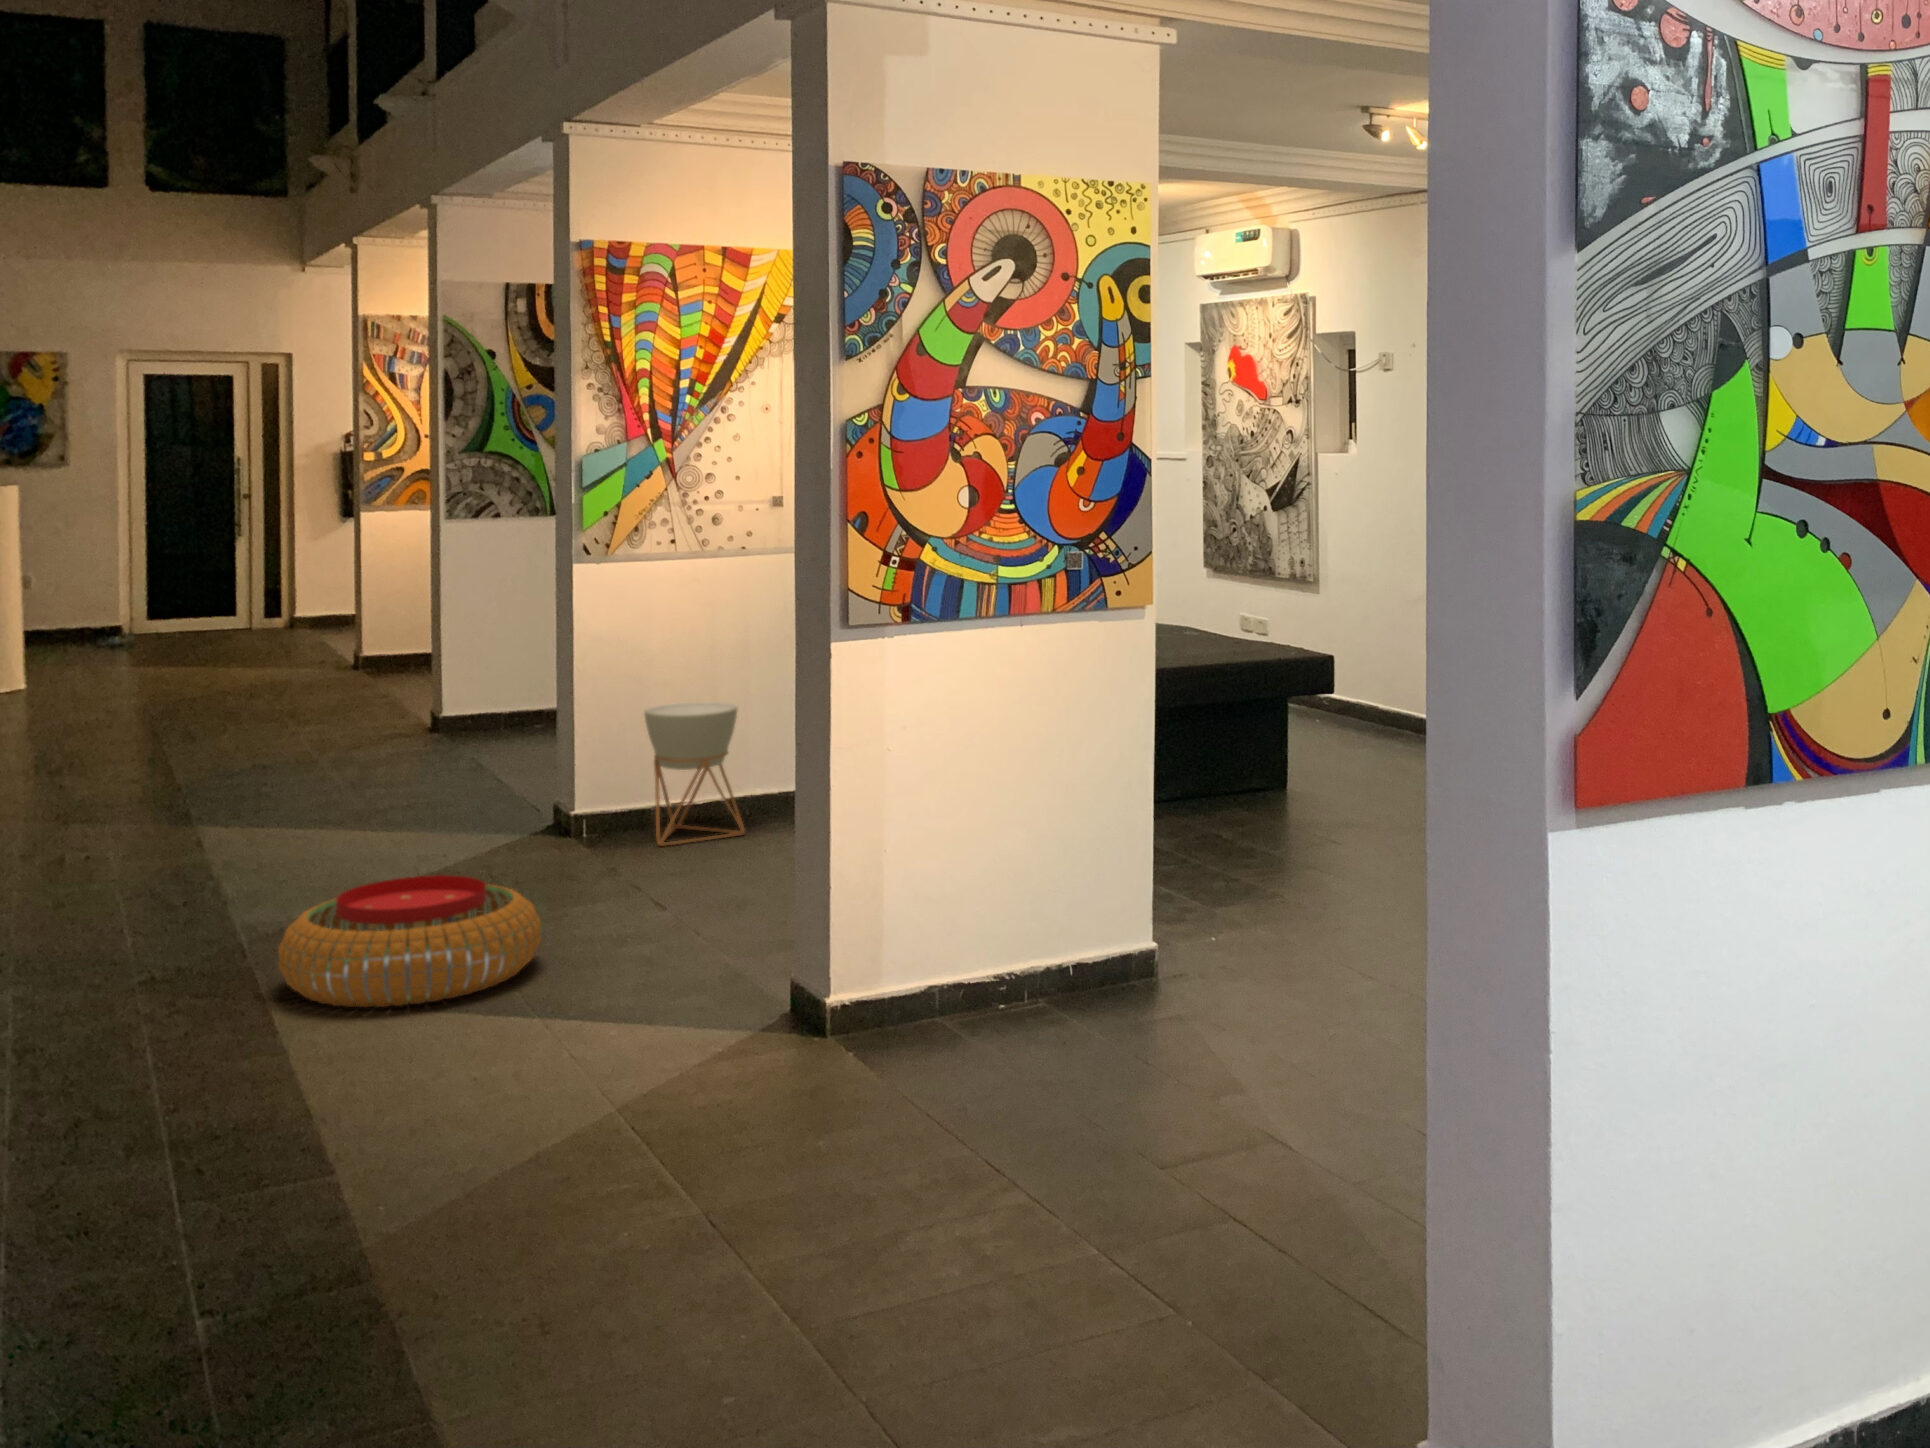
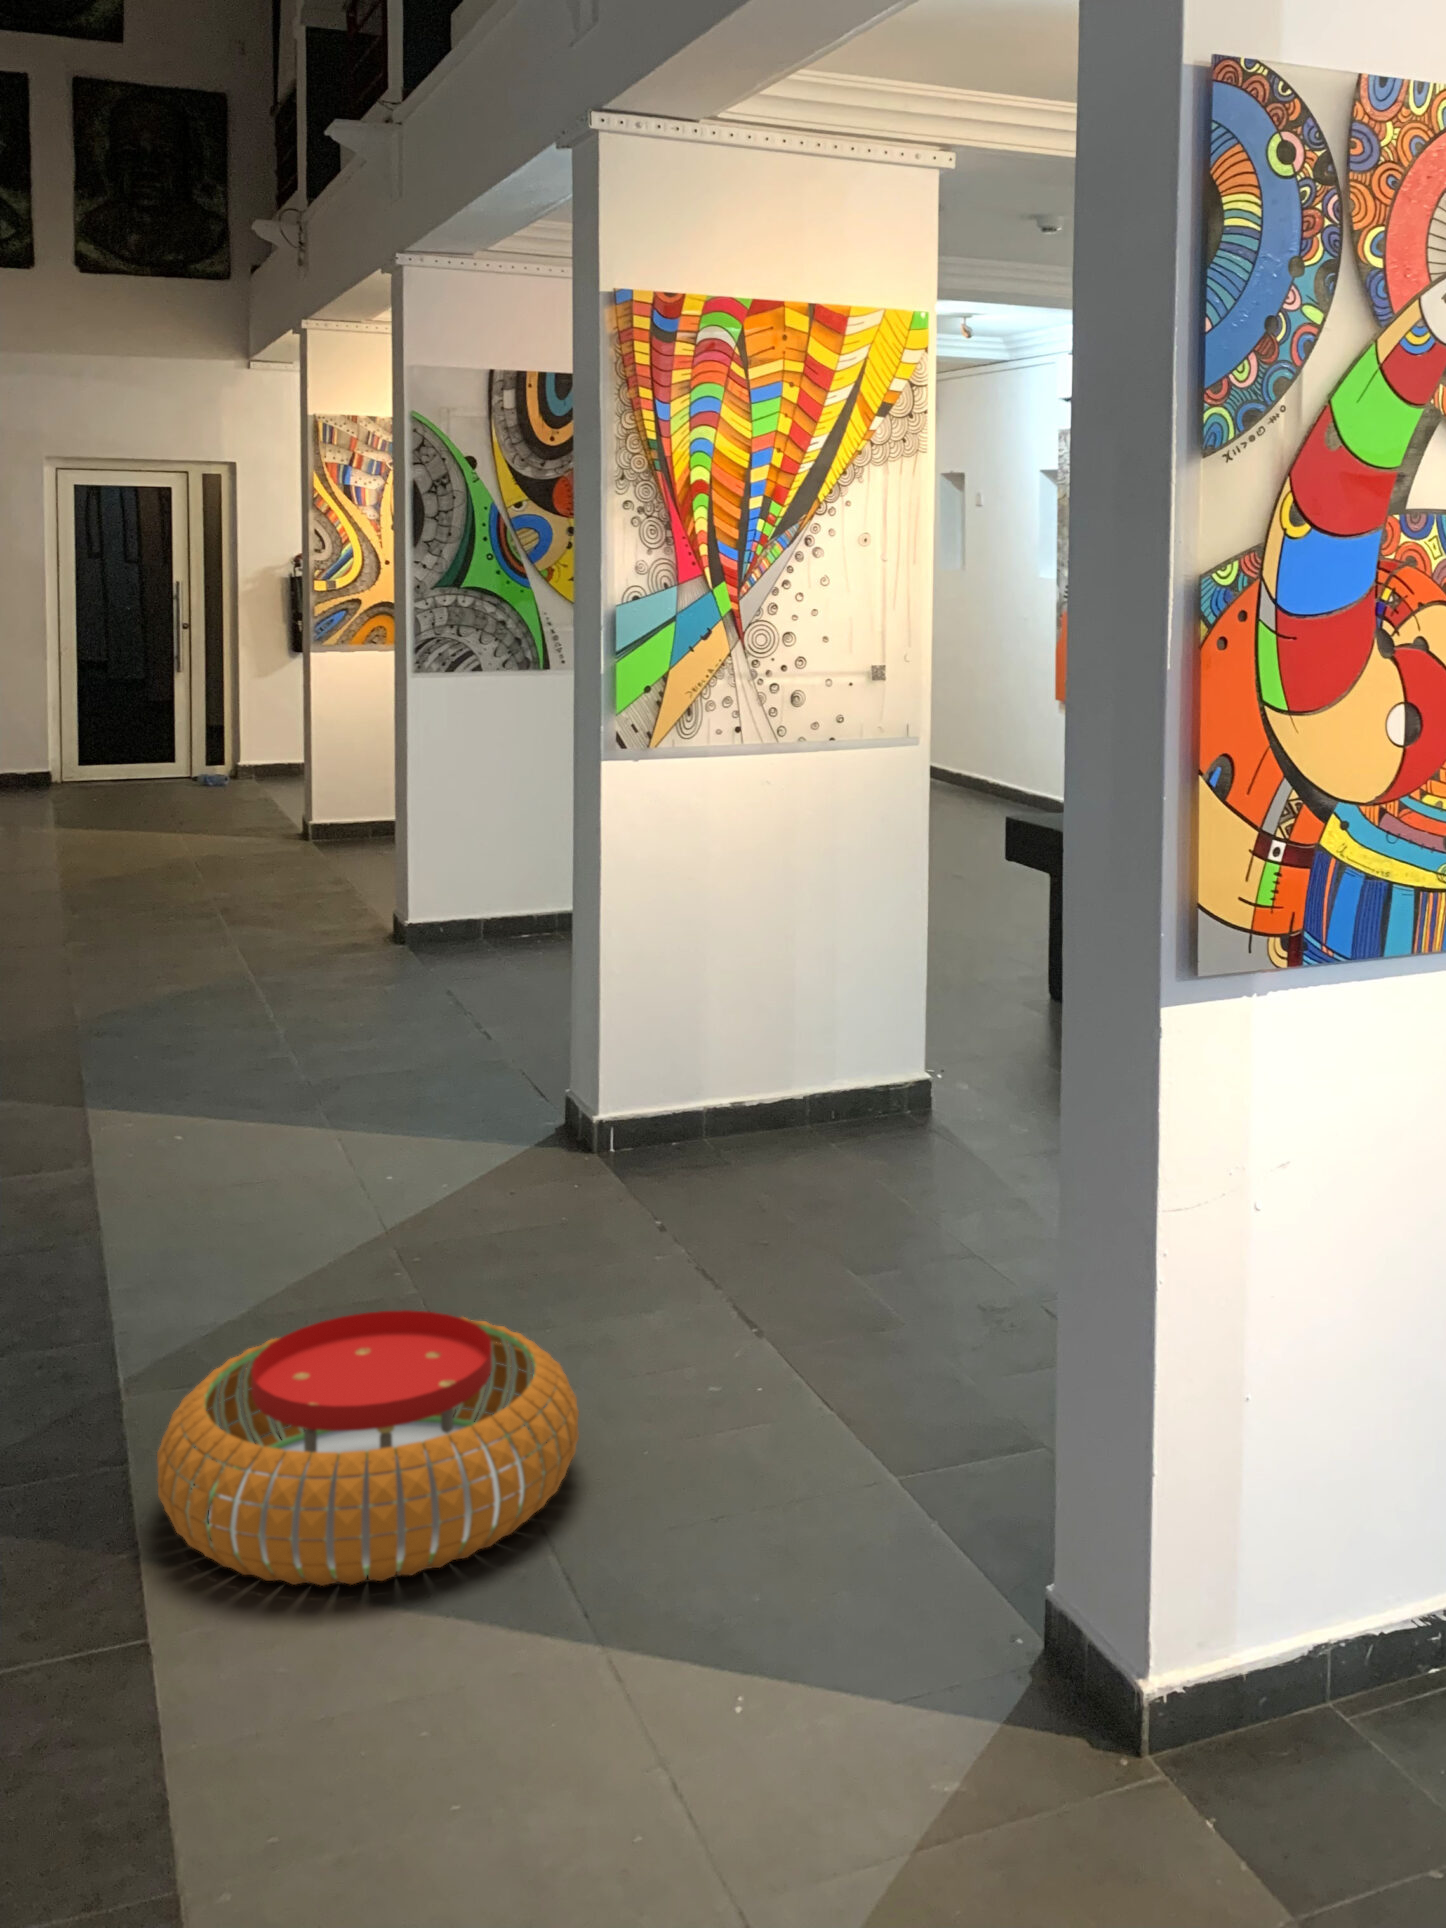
planter: present [644,702,745,846] -> none [696,967,837,1187]

